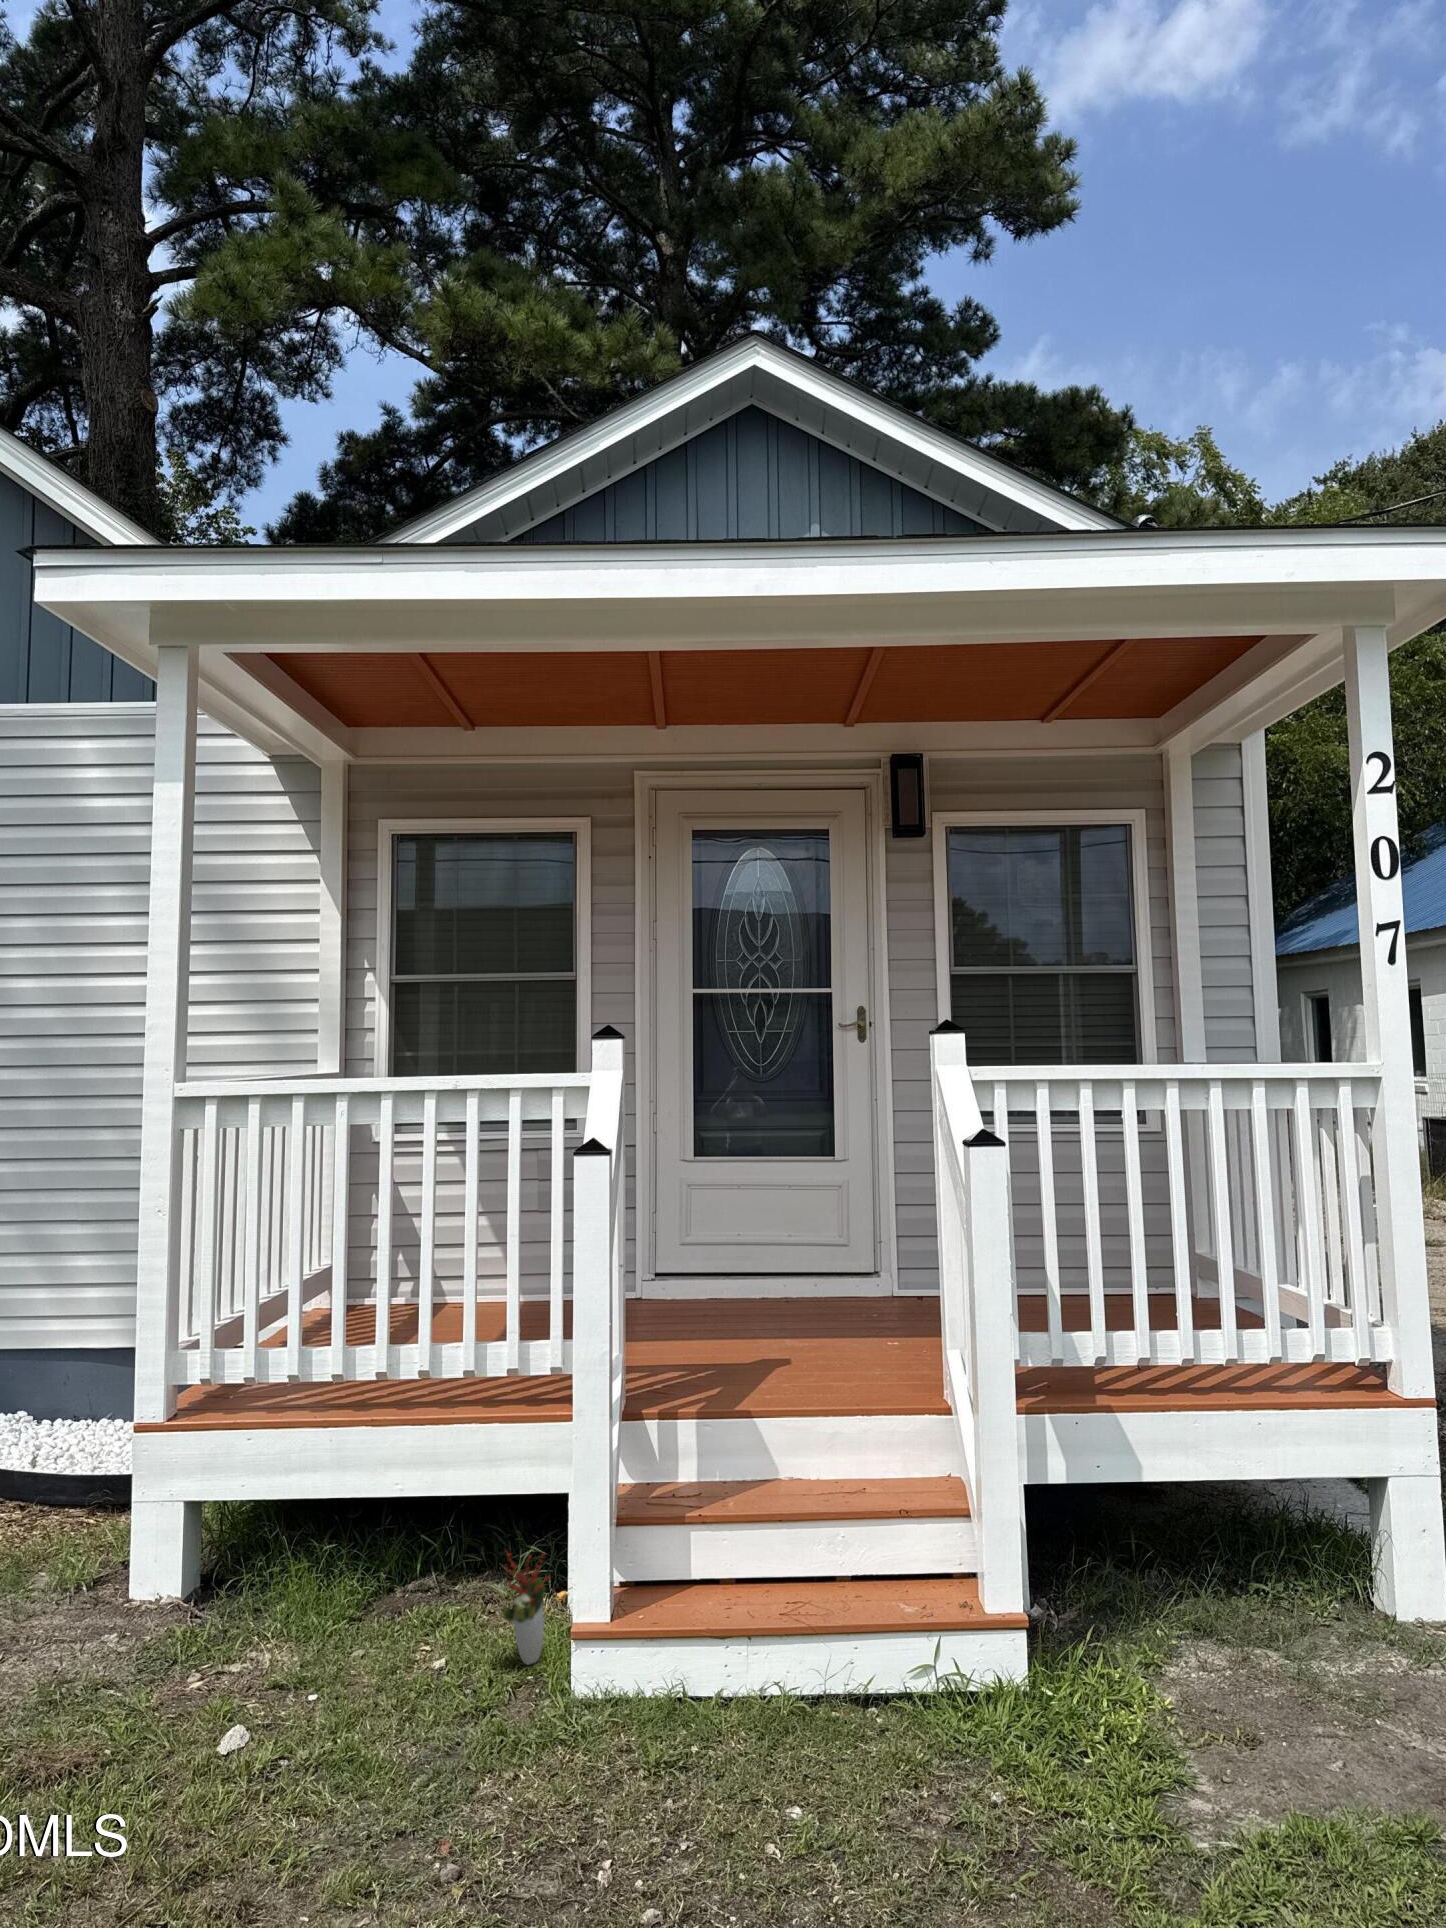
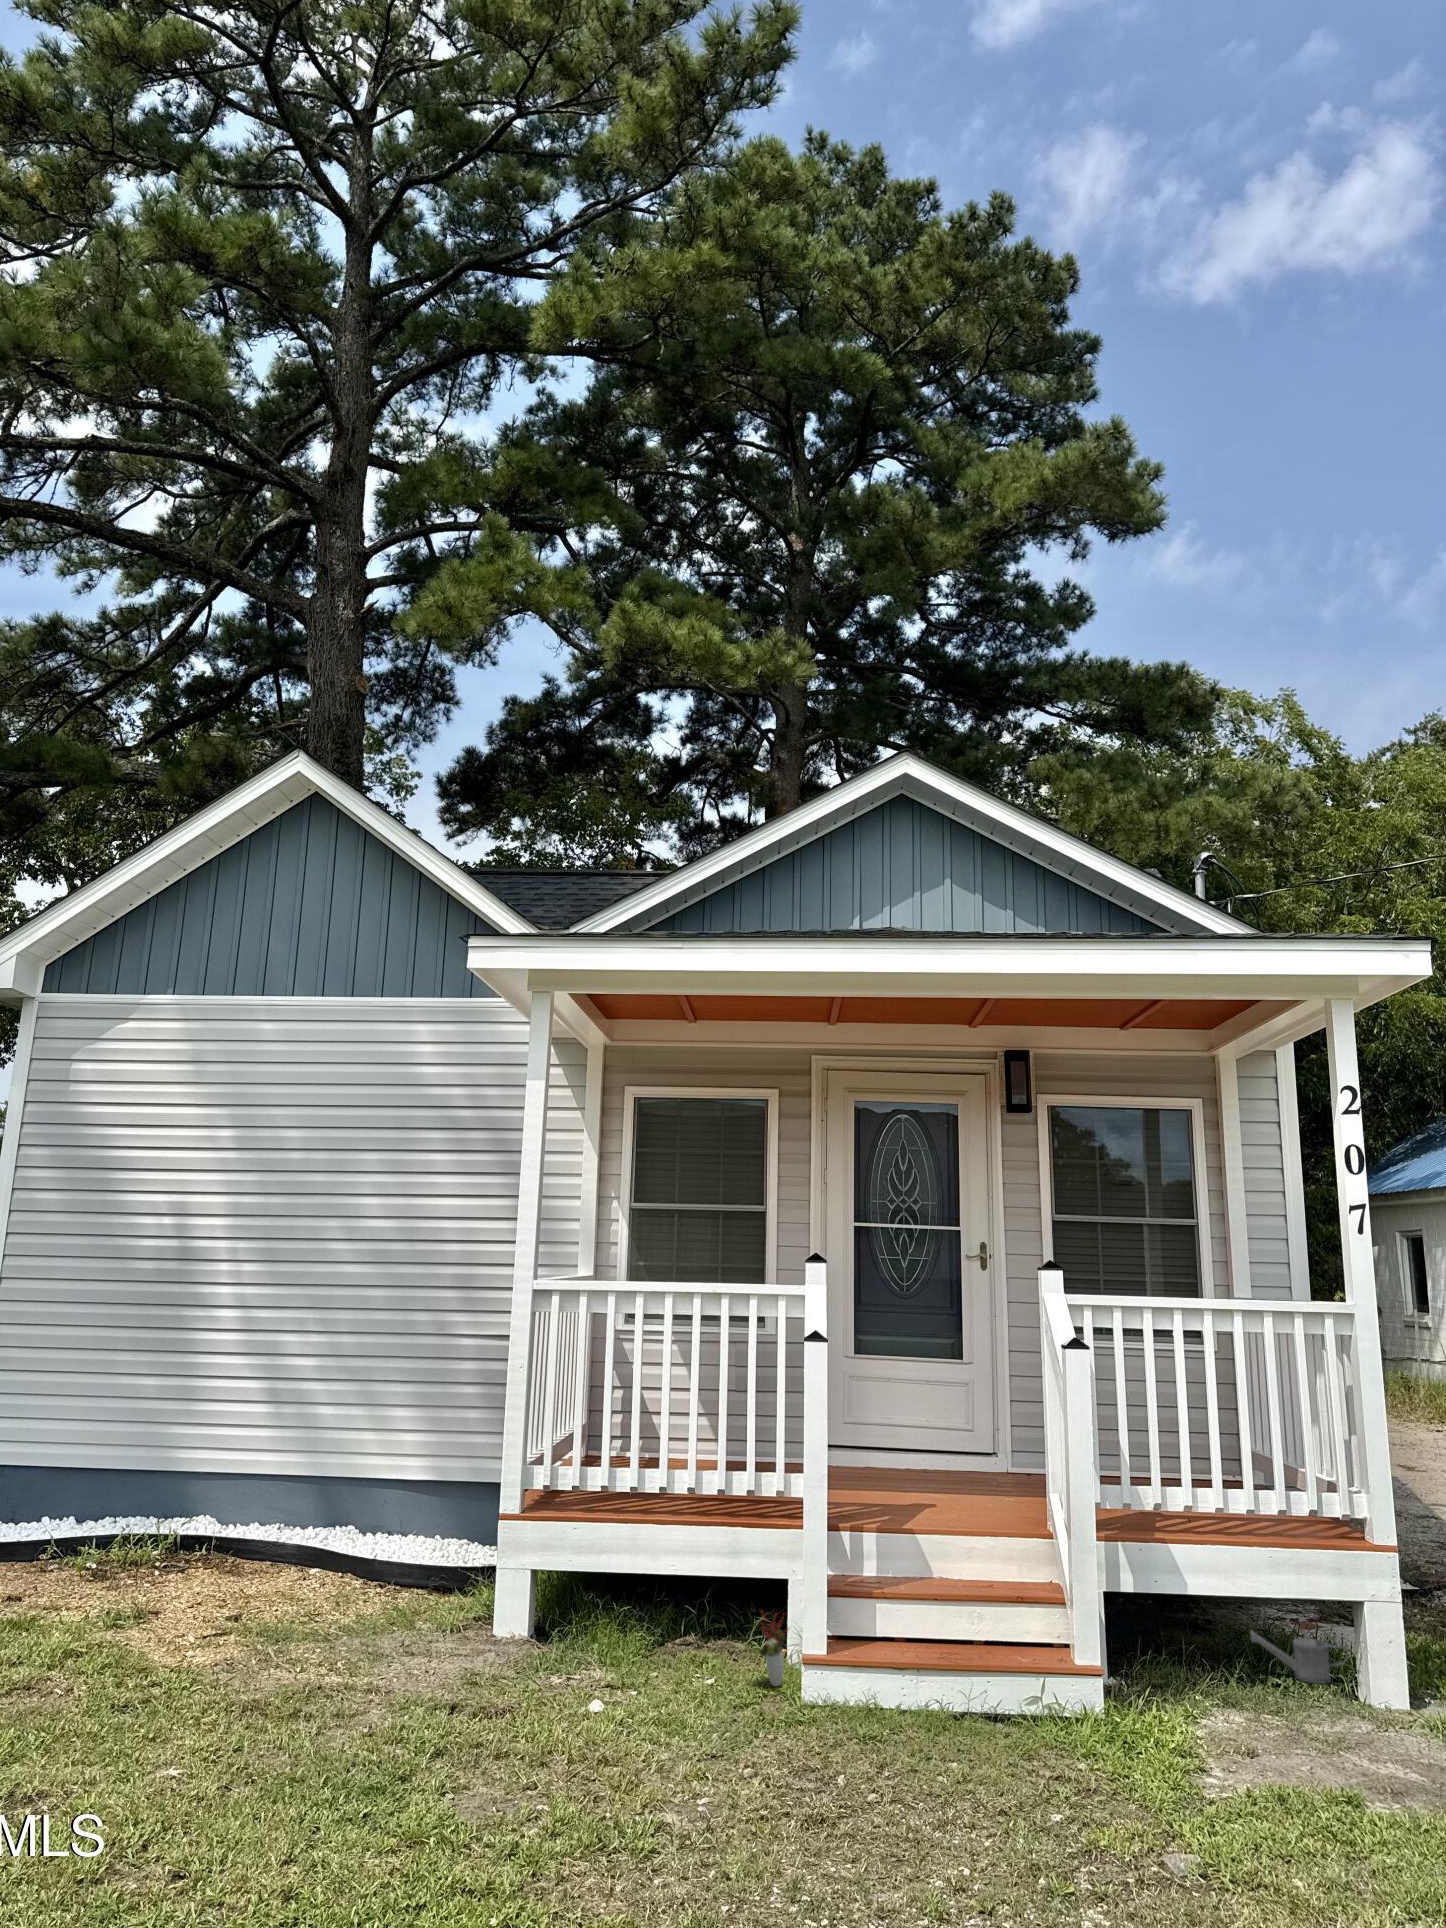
watering can: none [1225,1518,1364,1592] -> present [1251,1631,1348,1684]

